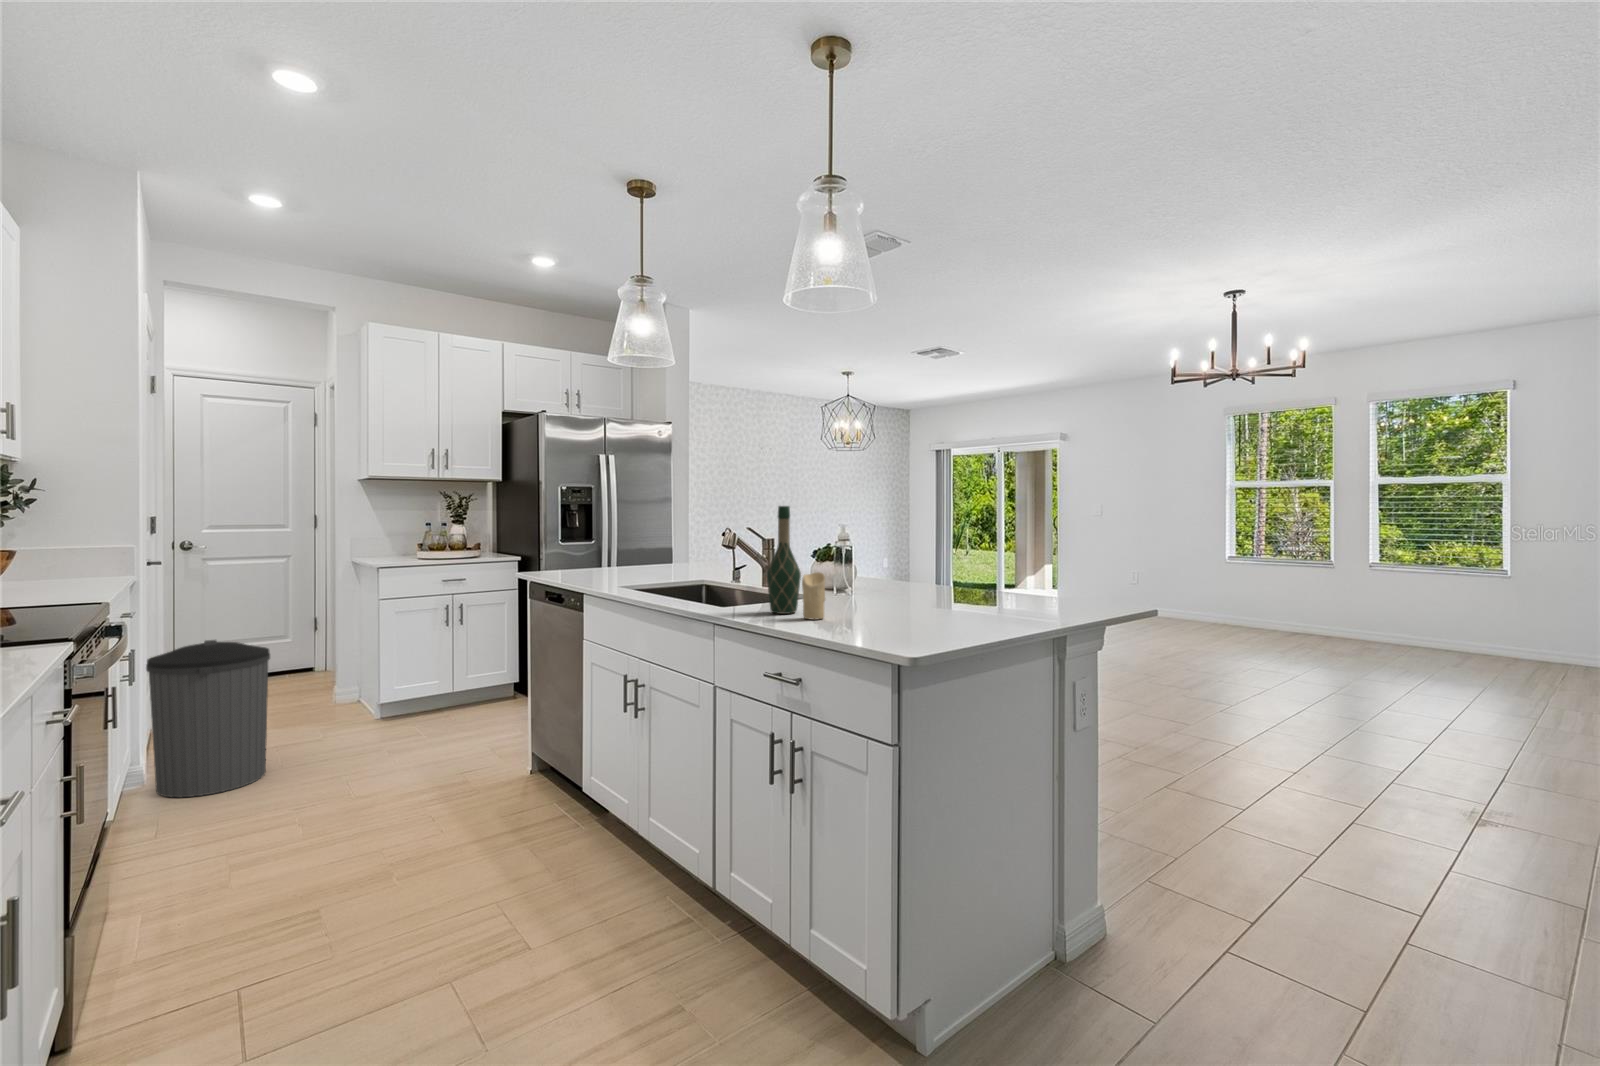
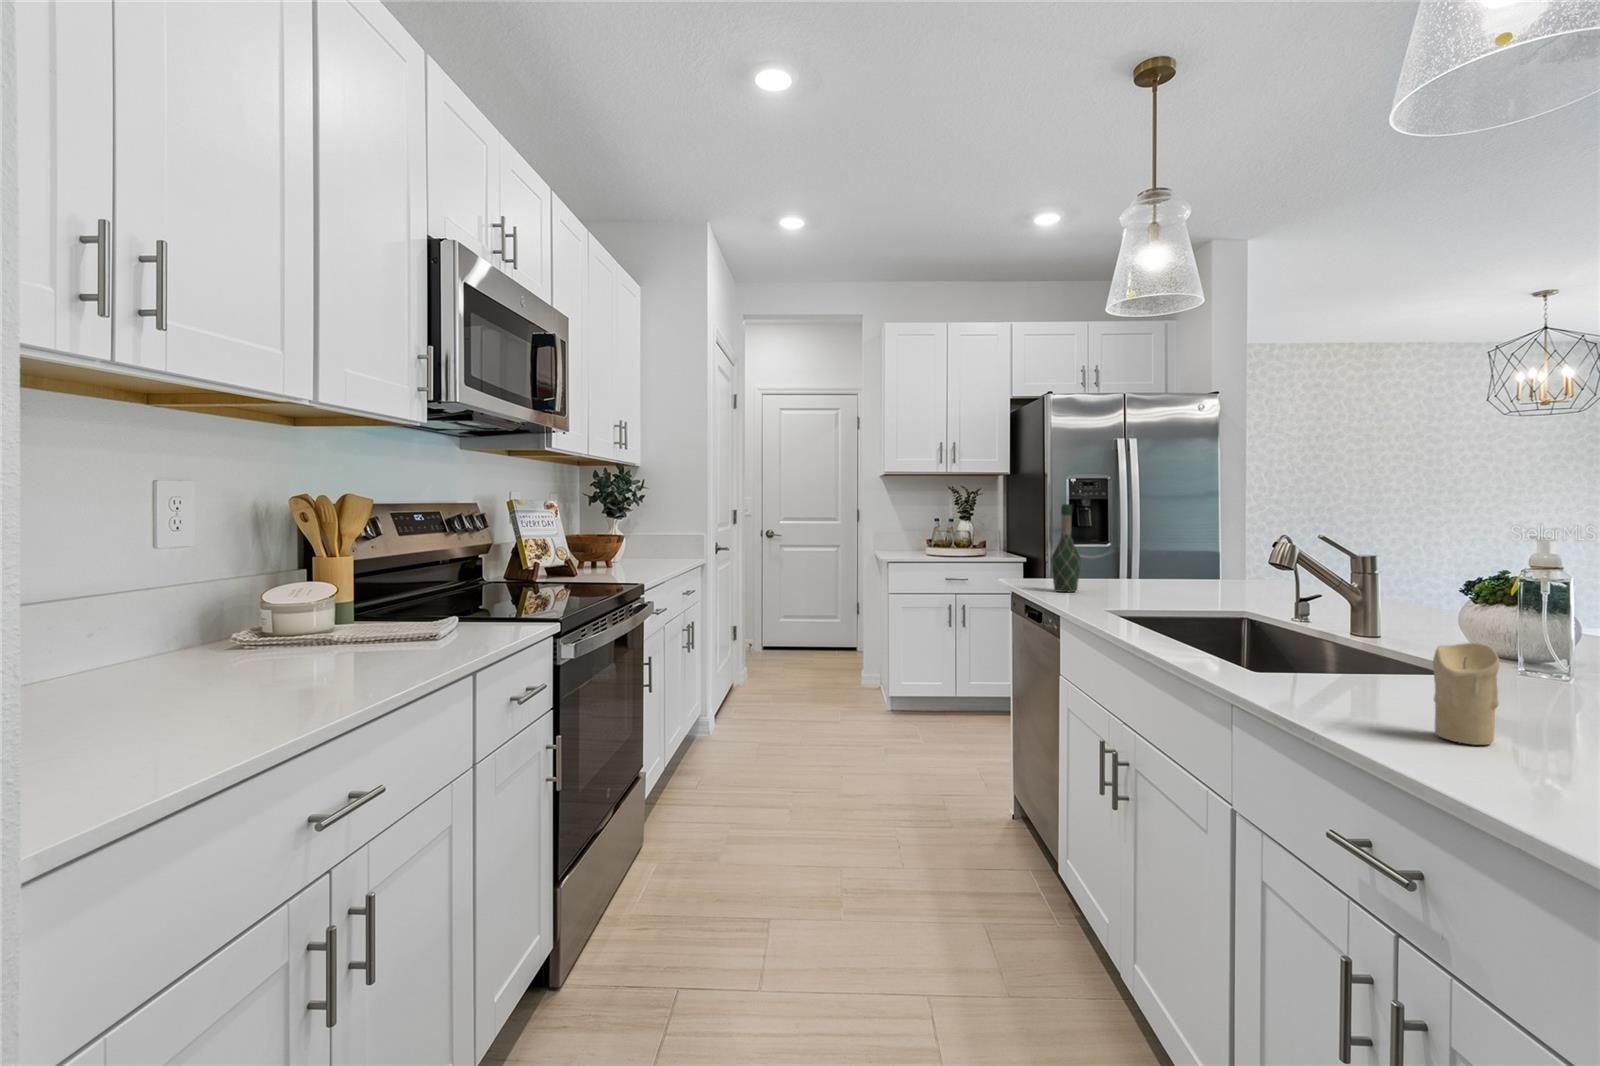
wine bottle: present [767,506,801,614] -> present [1051,504,1081,592]
trash can: present [146,640,270,798] -> none [698,623,784,761]

